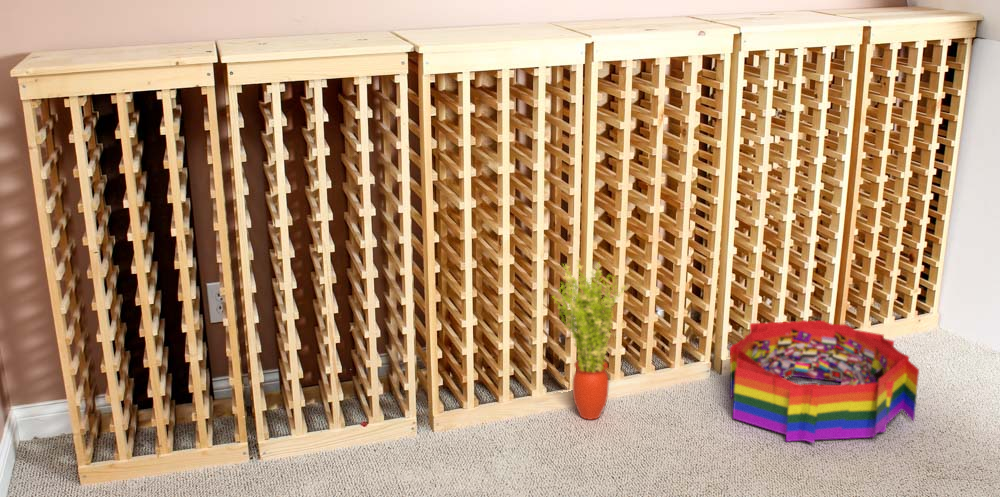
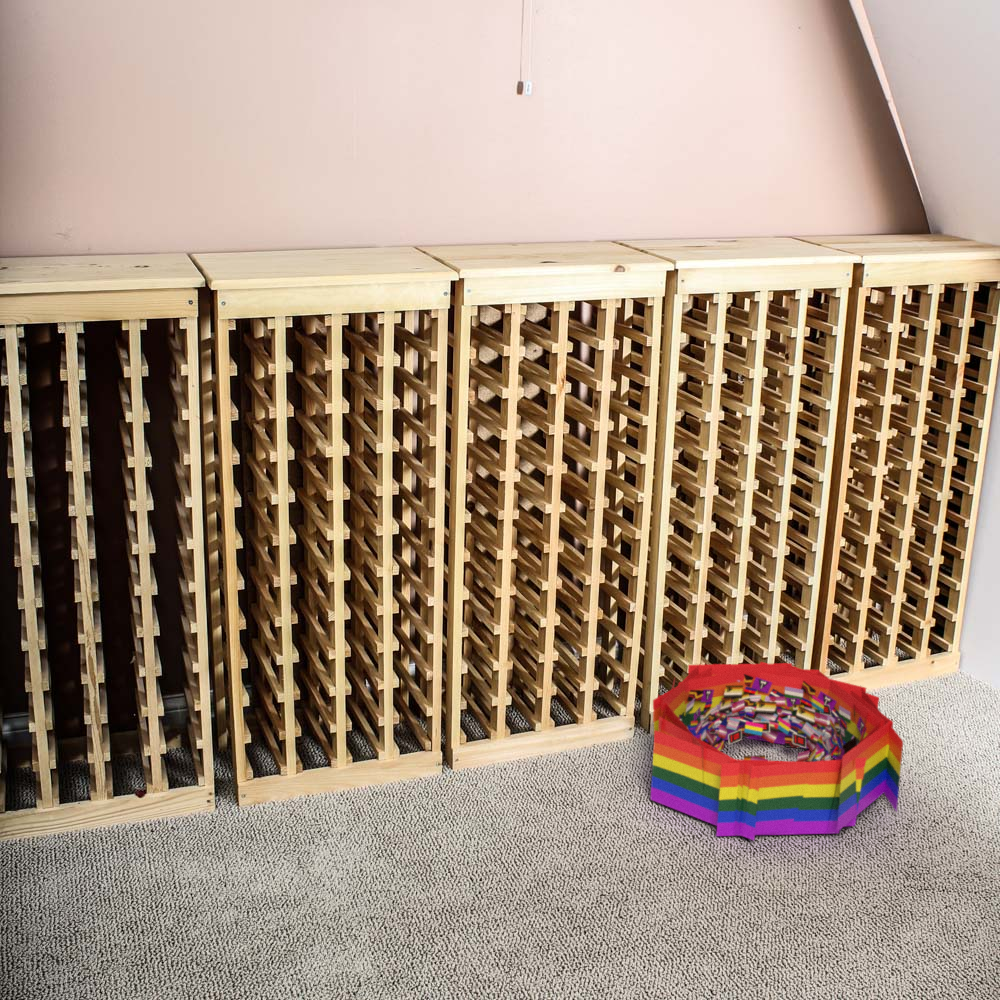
potted plant: present [553,263,626,419] -> none [399,577,504,796]

